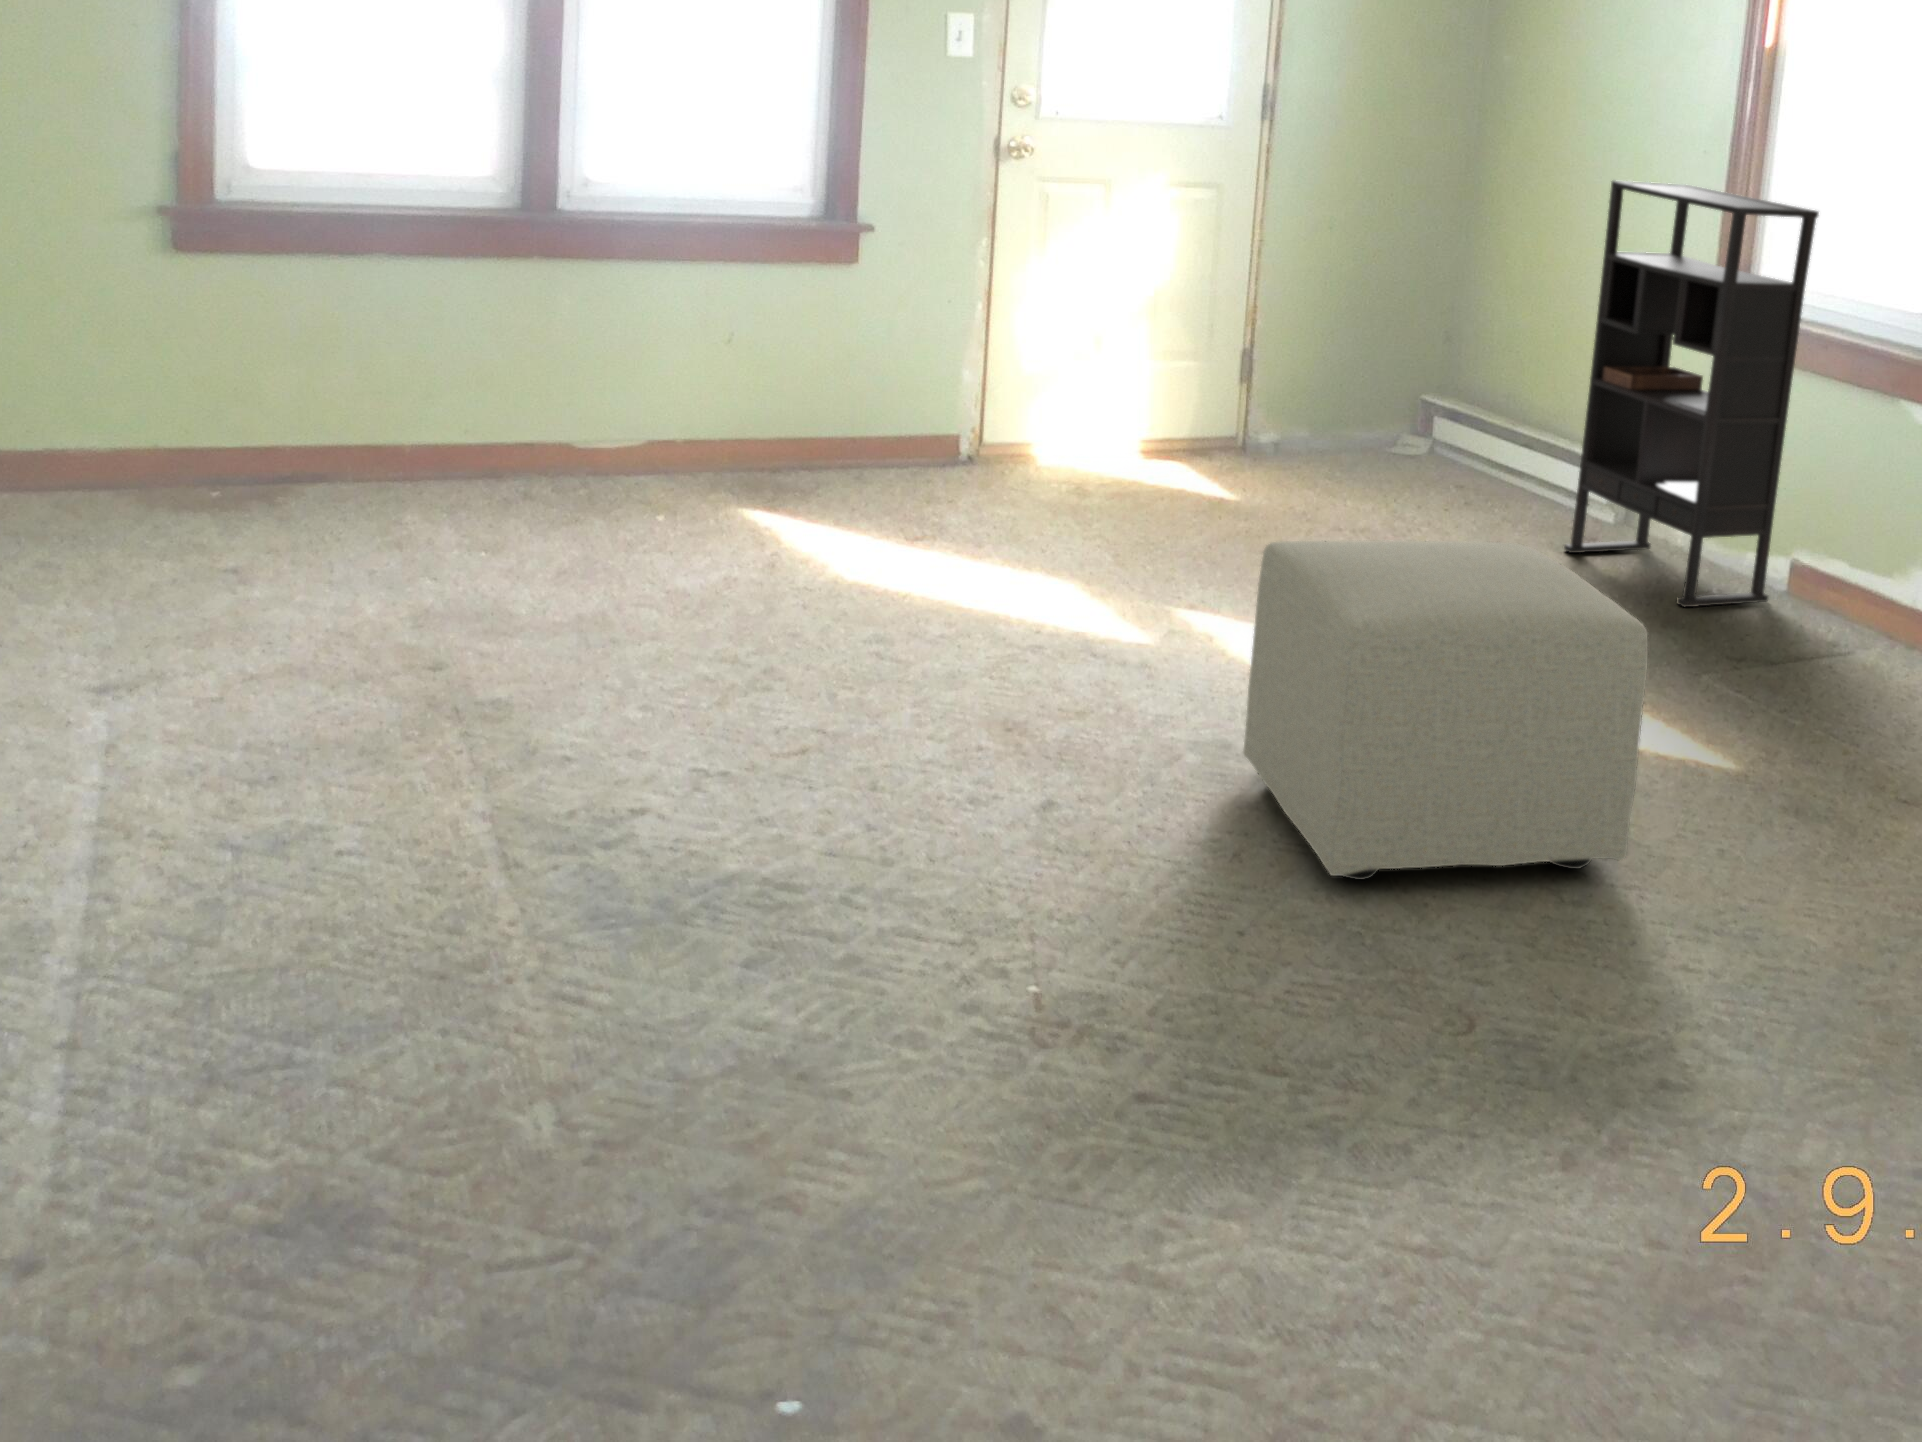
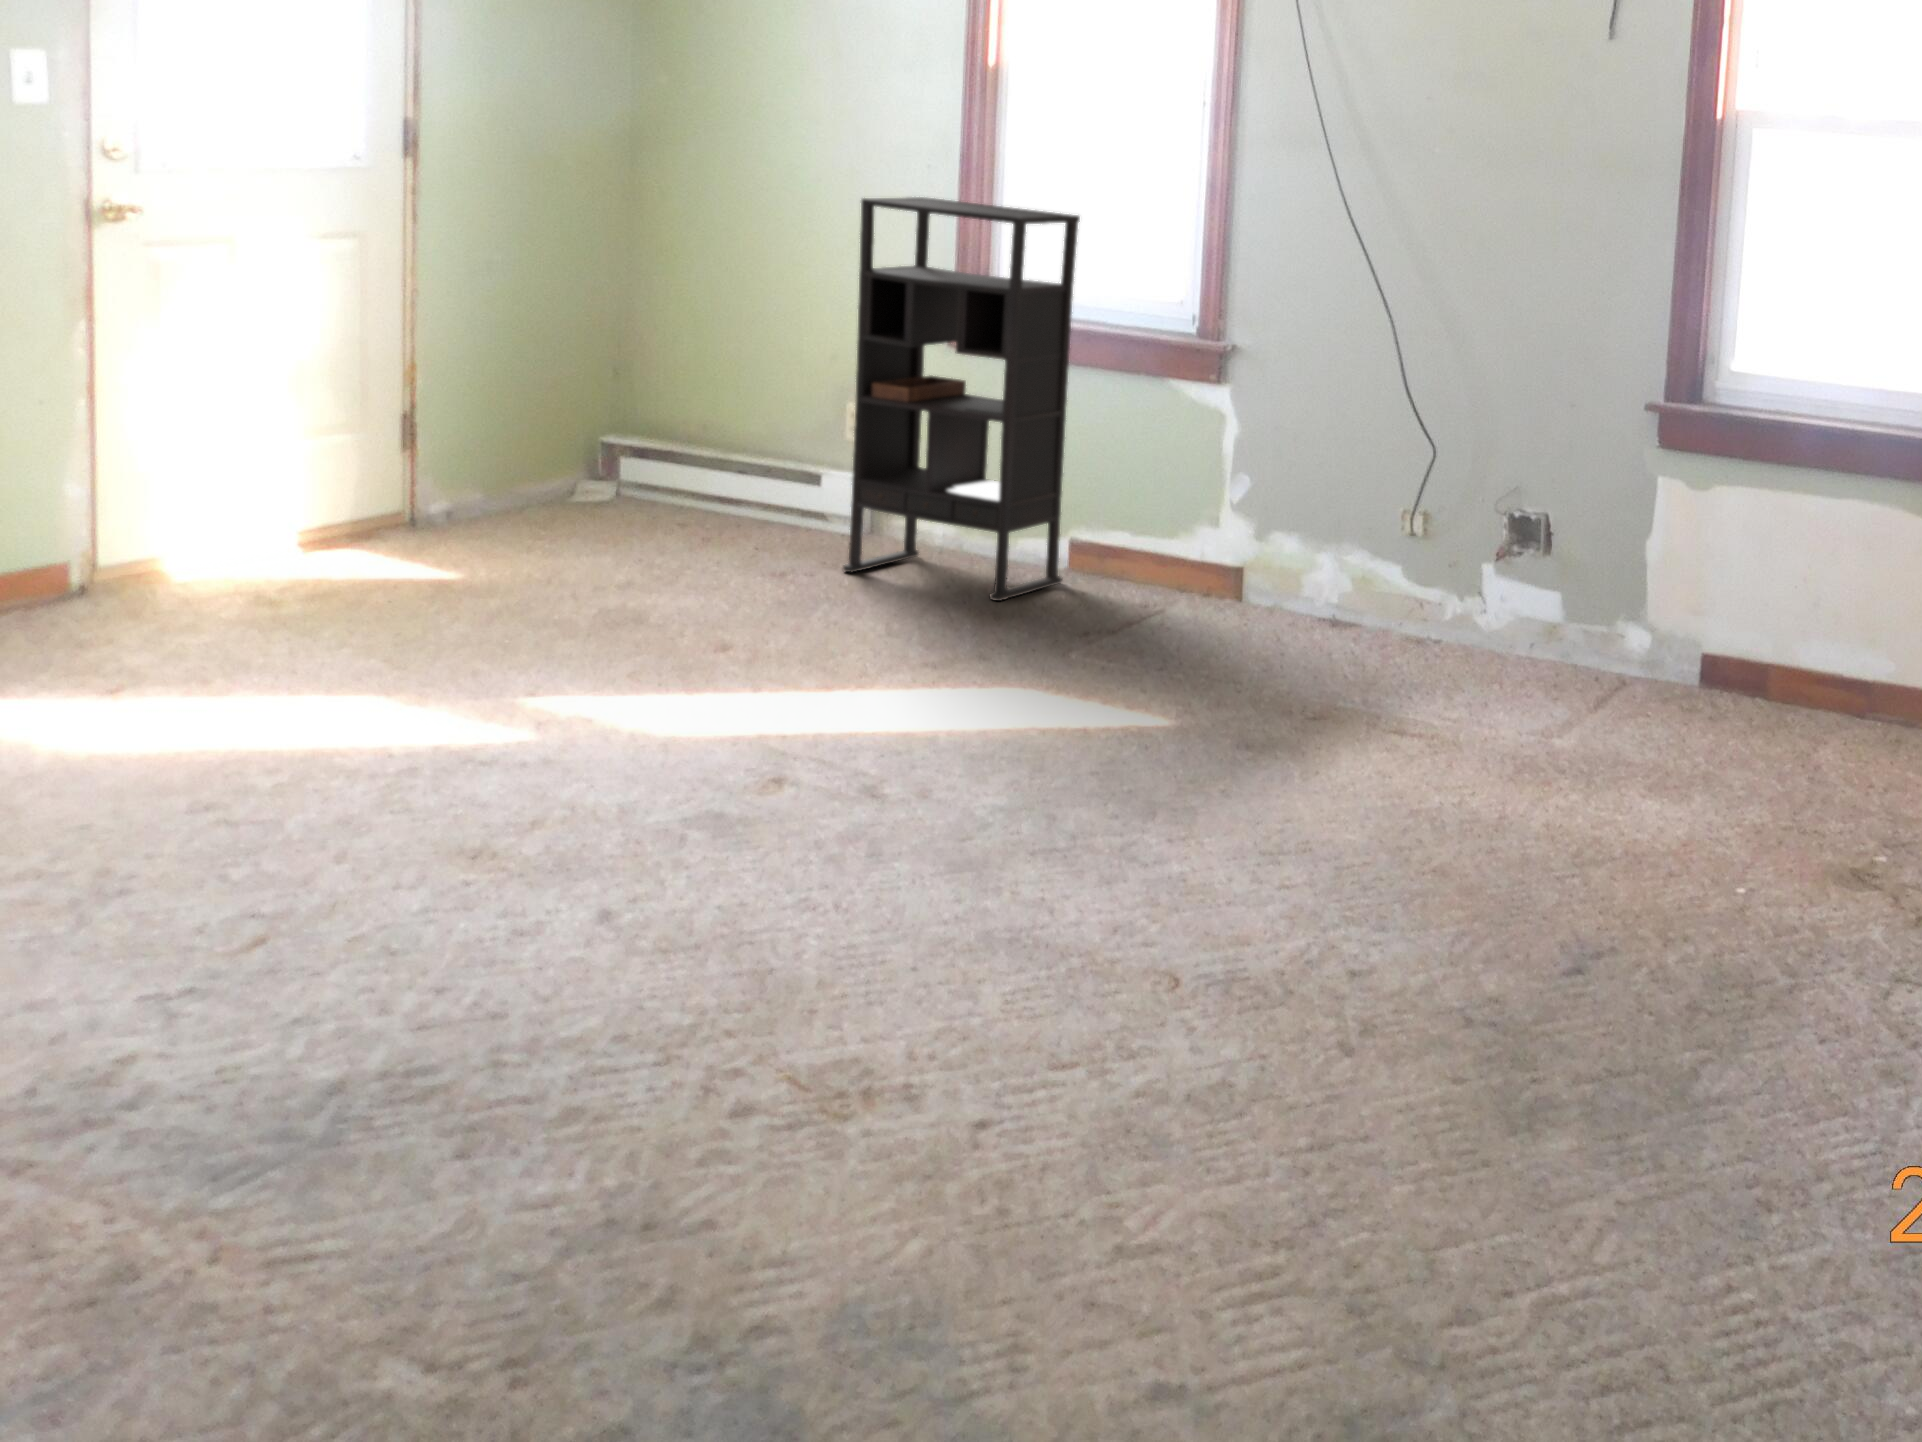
ottoman: present [1243,540,1648,880] -> none [768,553,1179,883]

